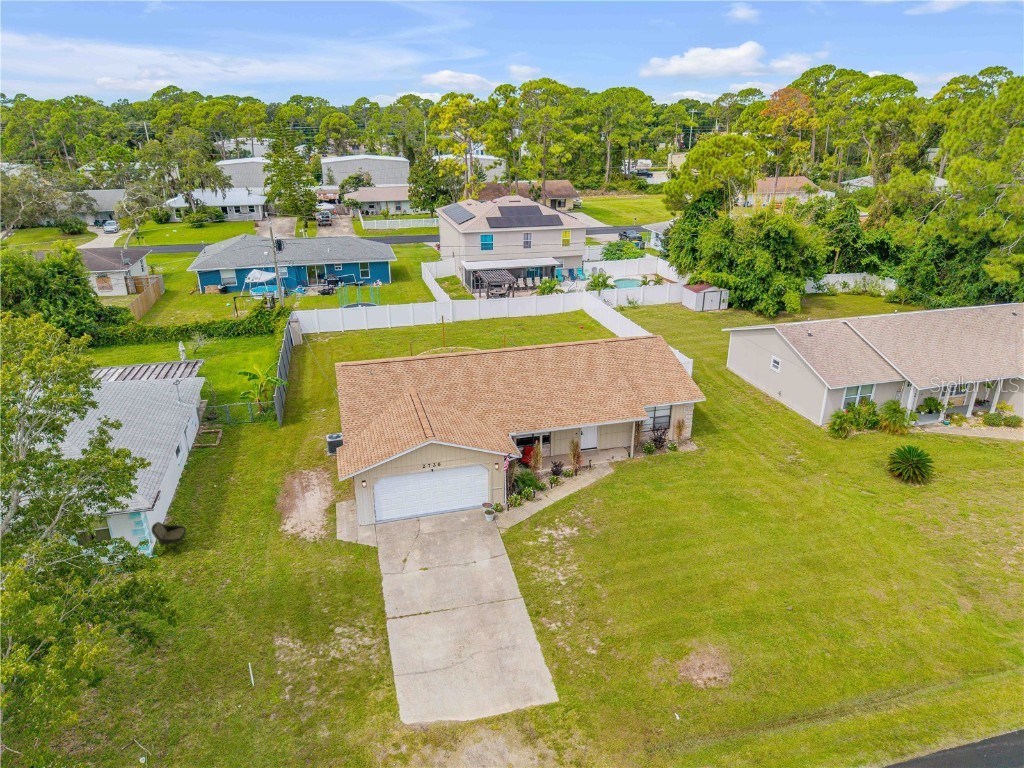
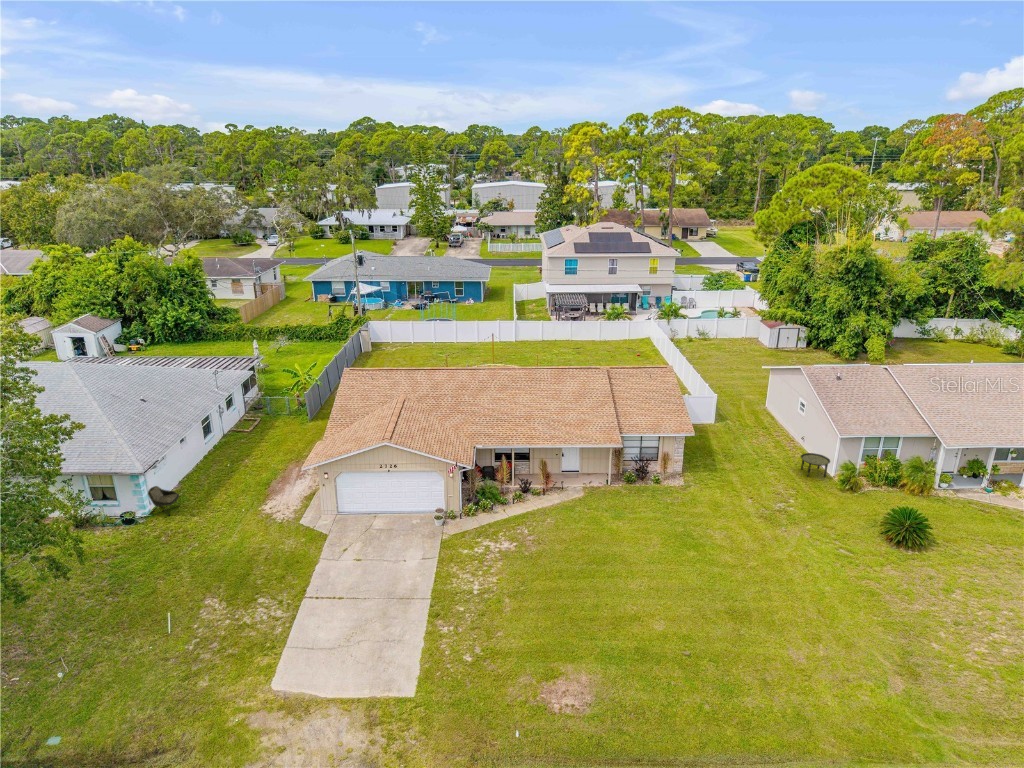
round table: none [789,406,816,428] -> present [801,453,830,477]

